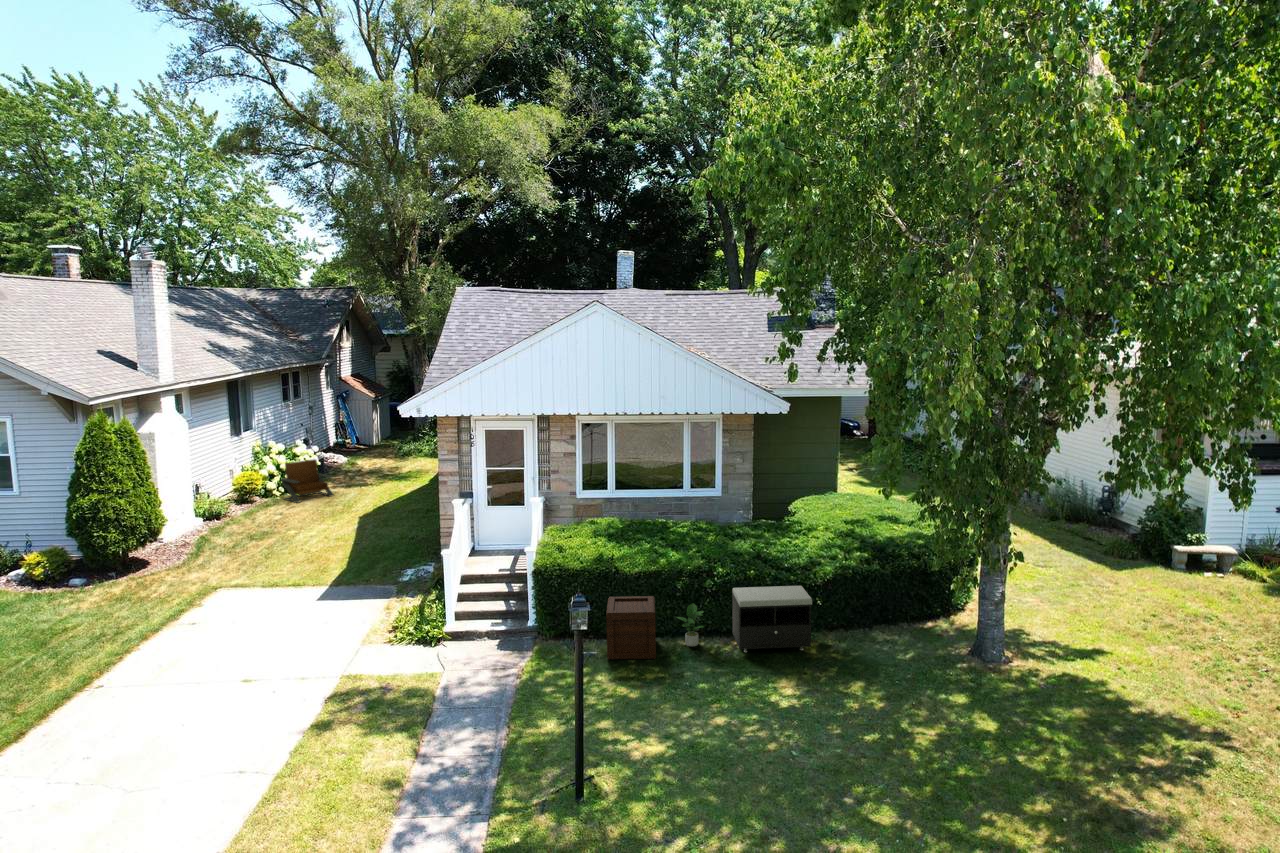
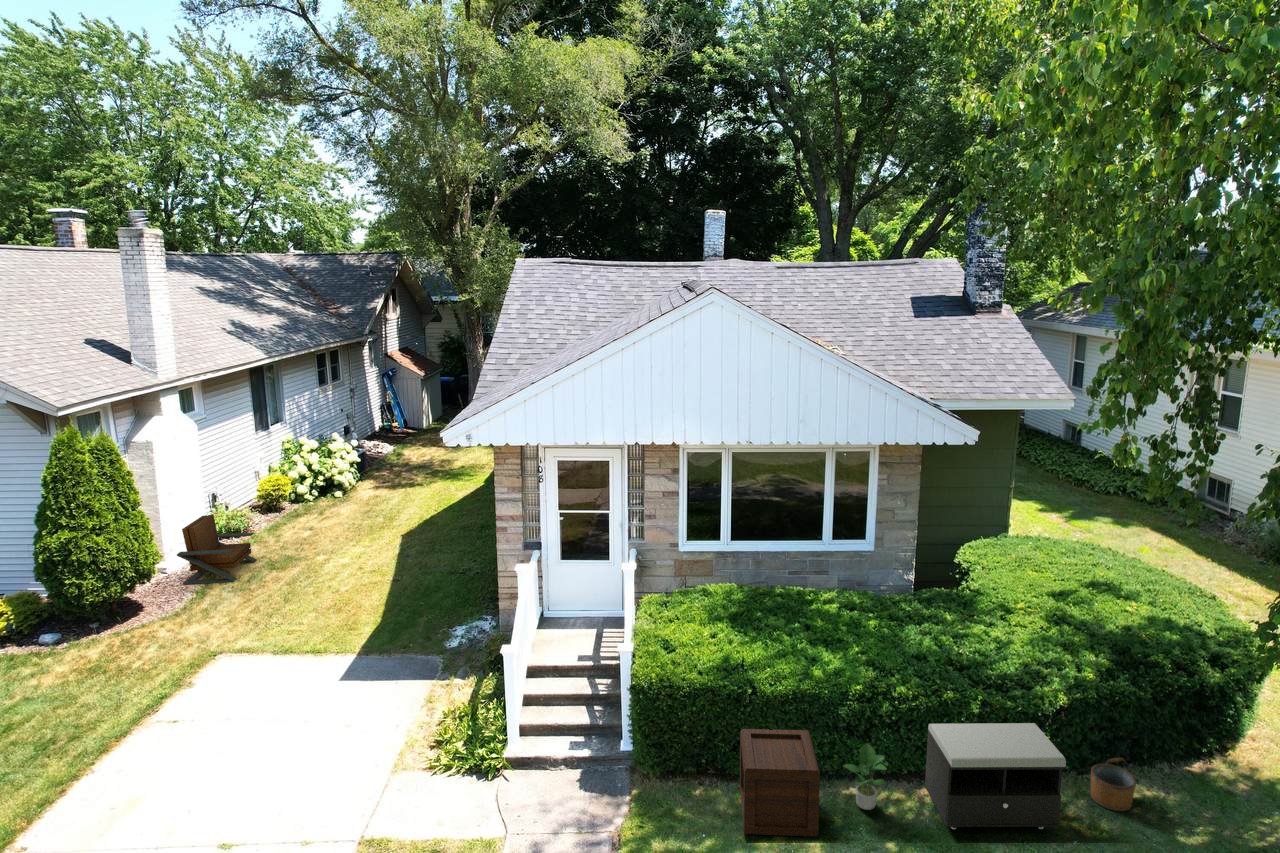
lounge chair: present [281,459,334,503] -> present [177,515,257,585]
bucket: none [840,607,866,641] -> present [1090,758,1136,811]

